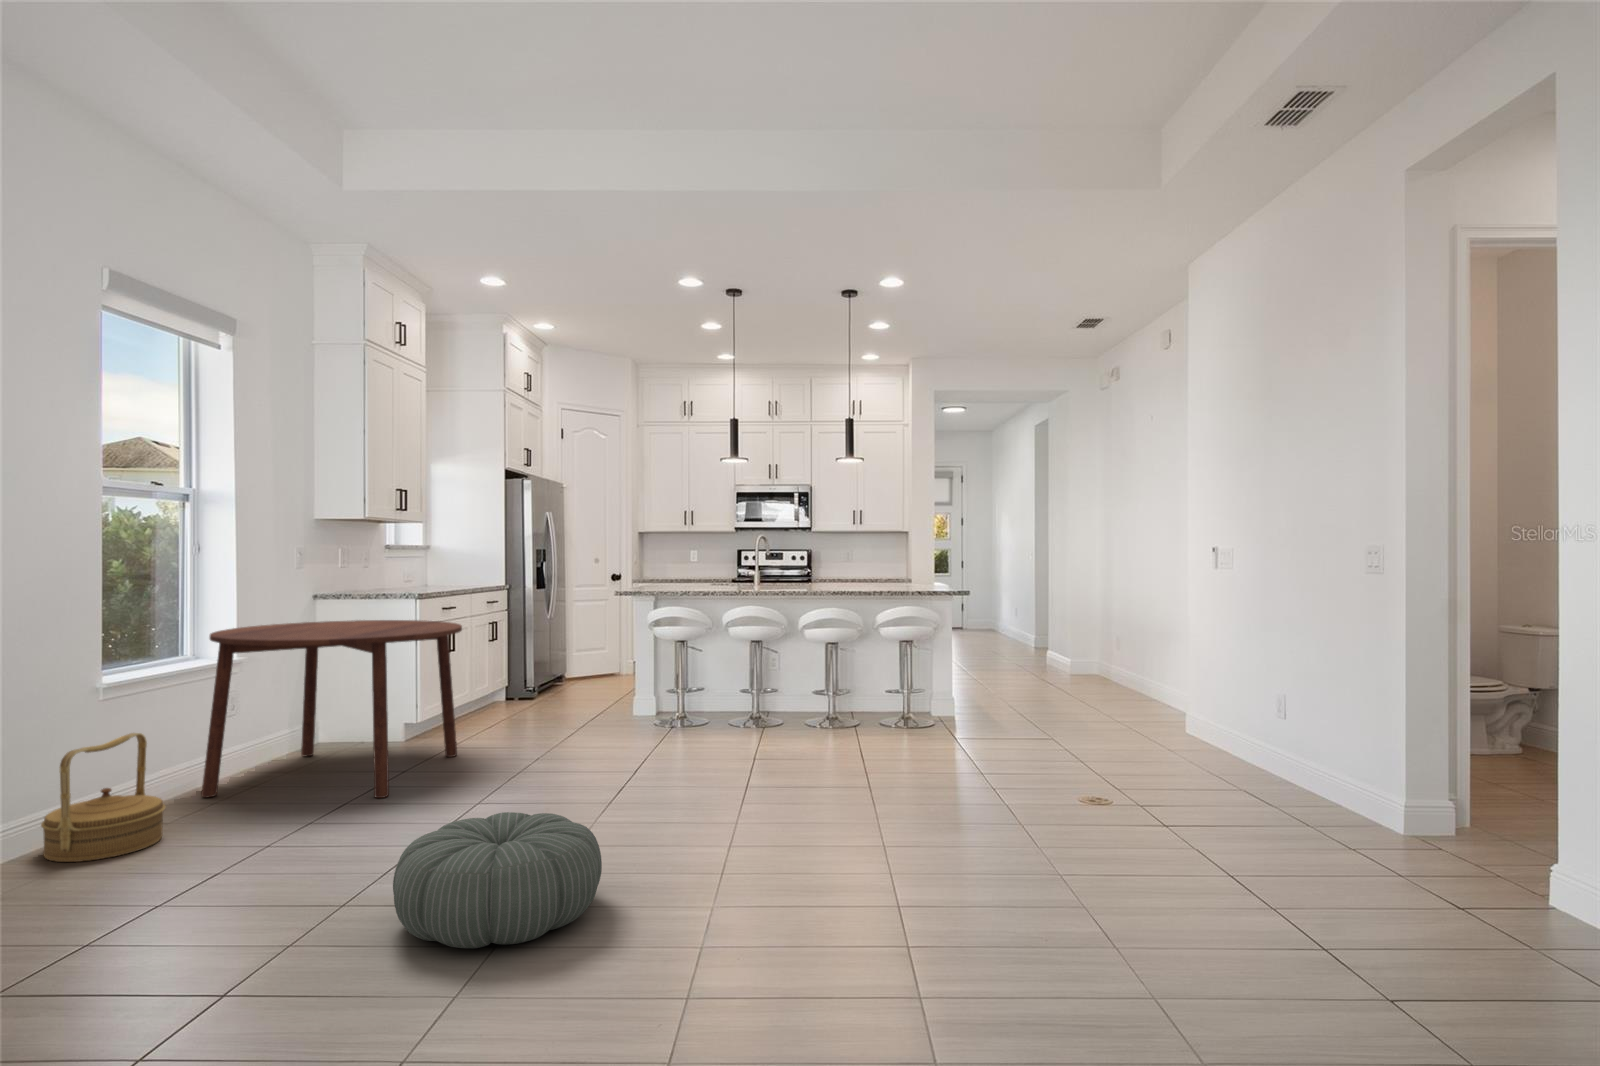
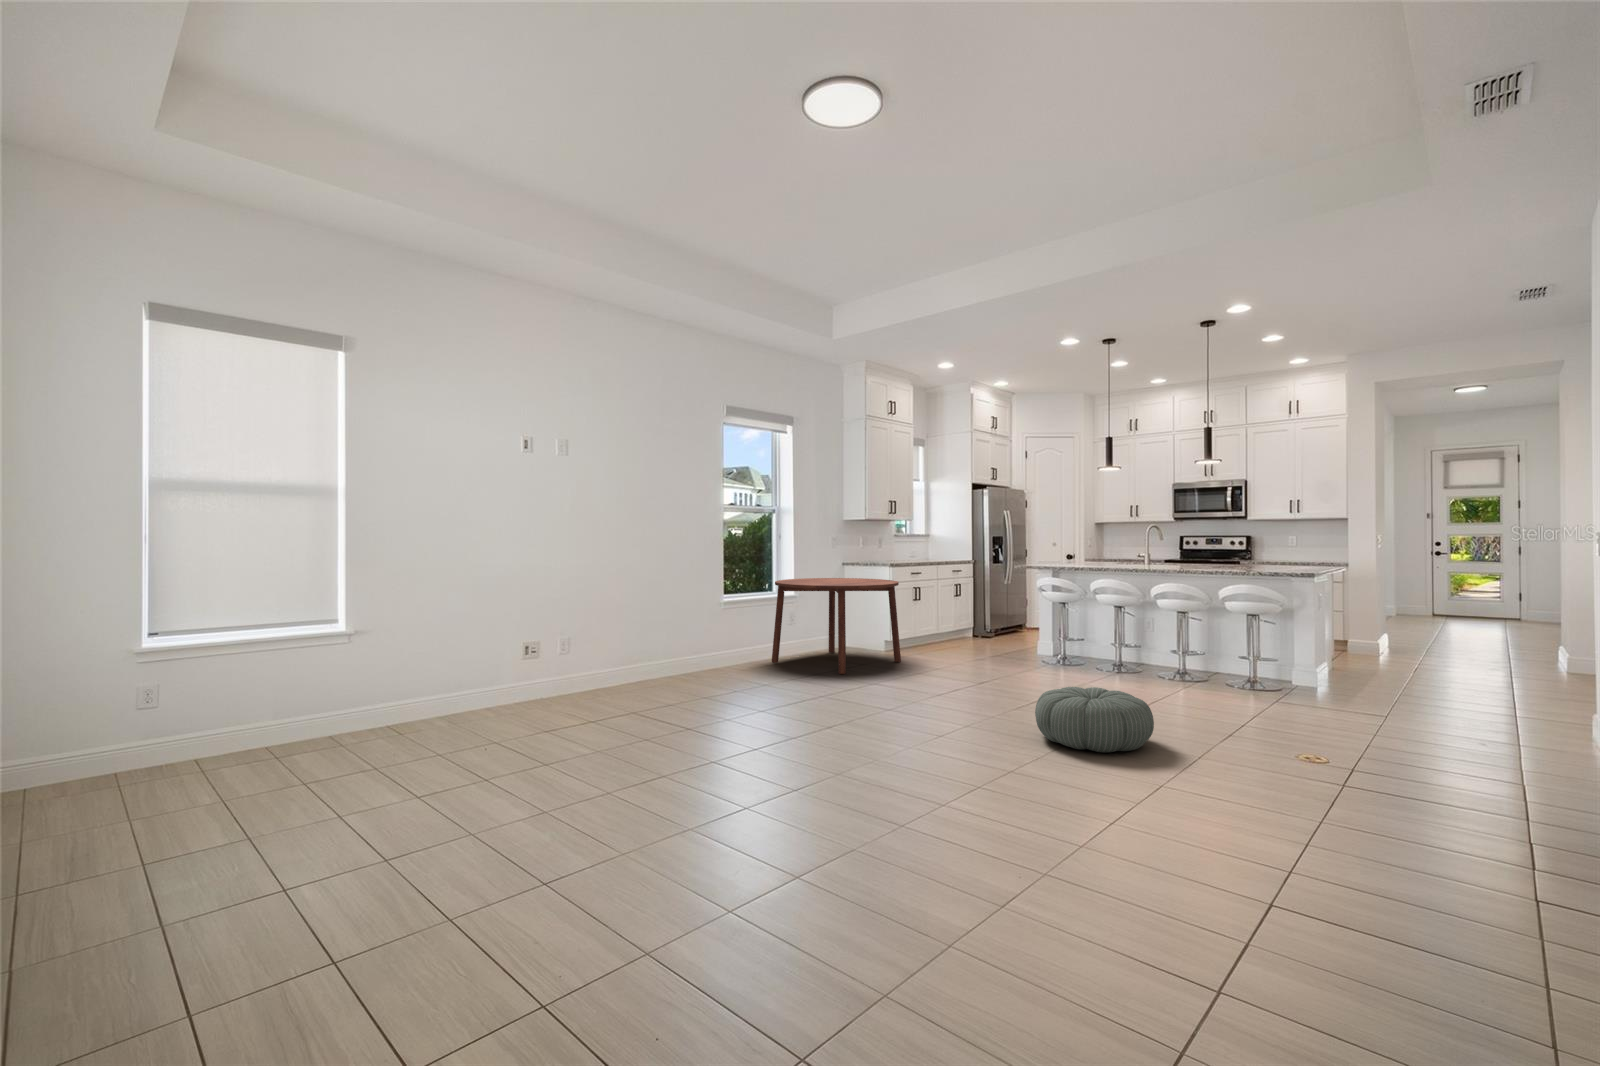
woven basket: present [41,733,165,862] -> none [701,624,746,678]
pouf: present [393,812,602,948] -> present [1035,687,1154,752]

